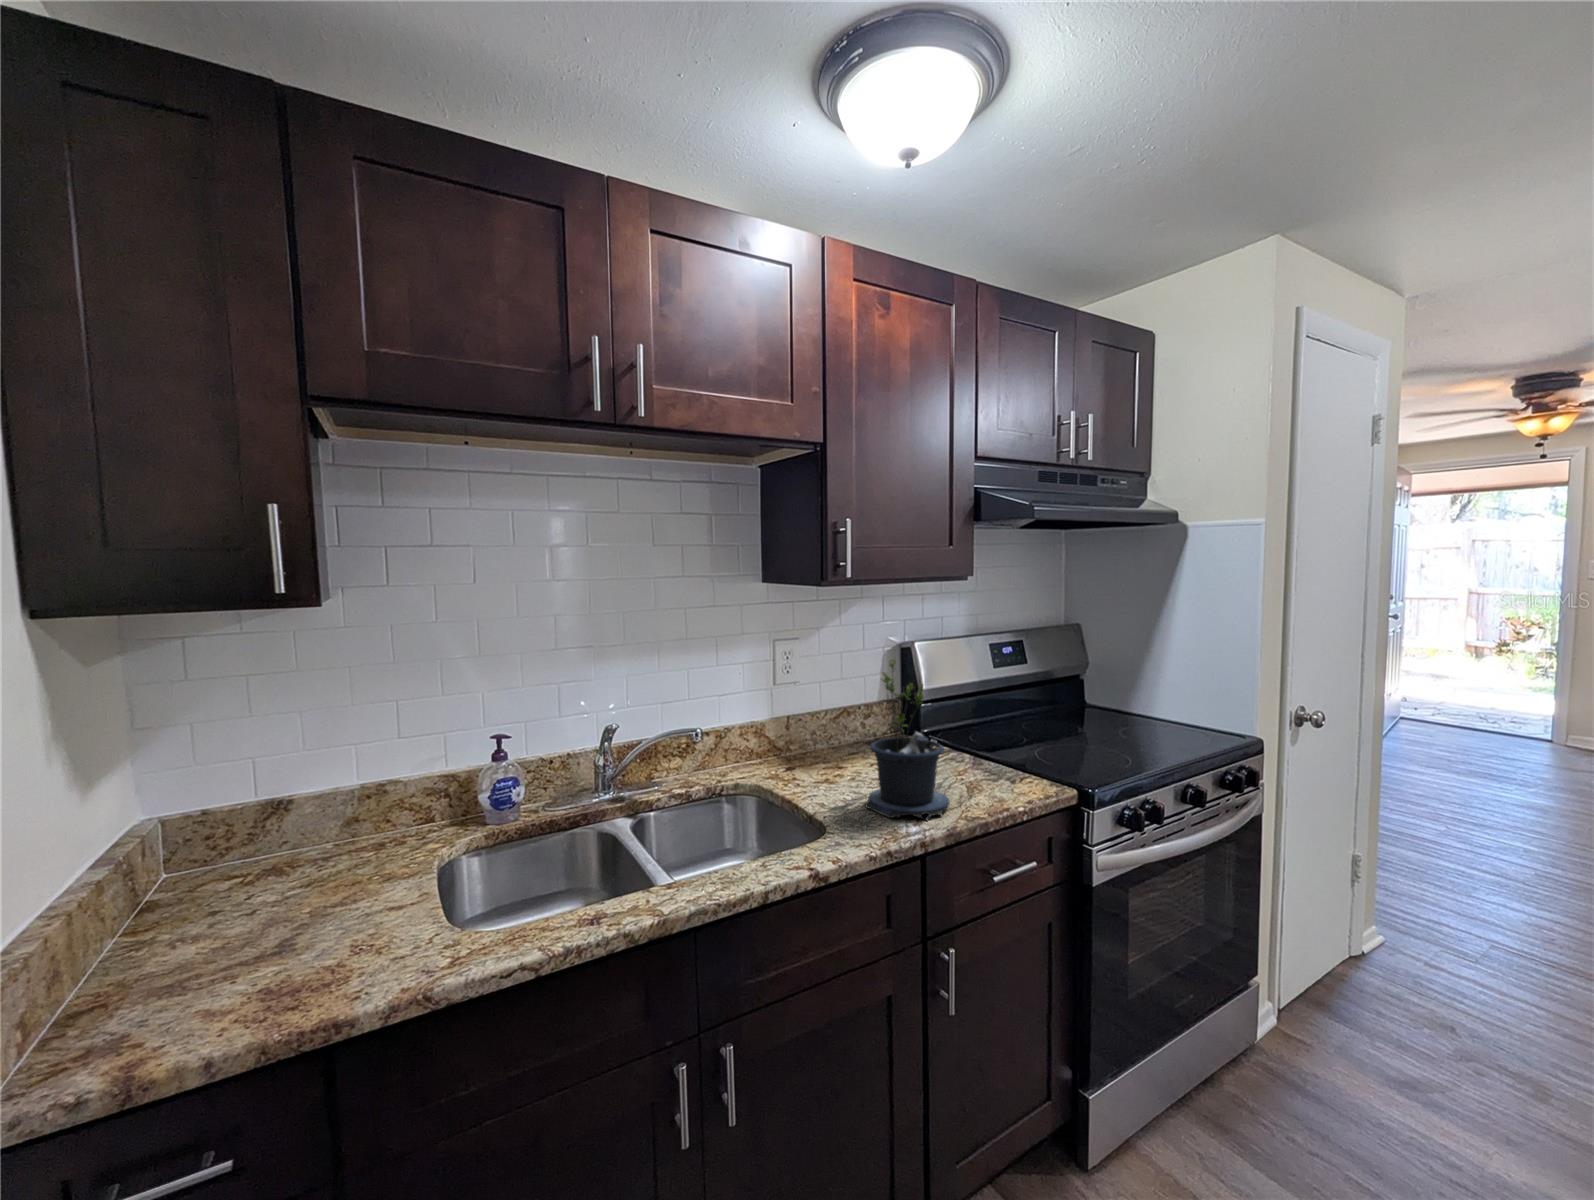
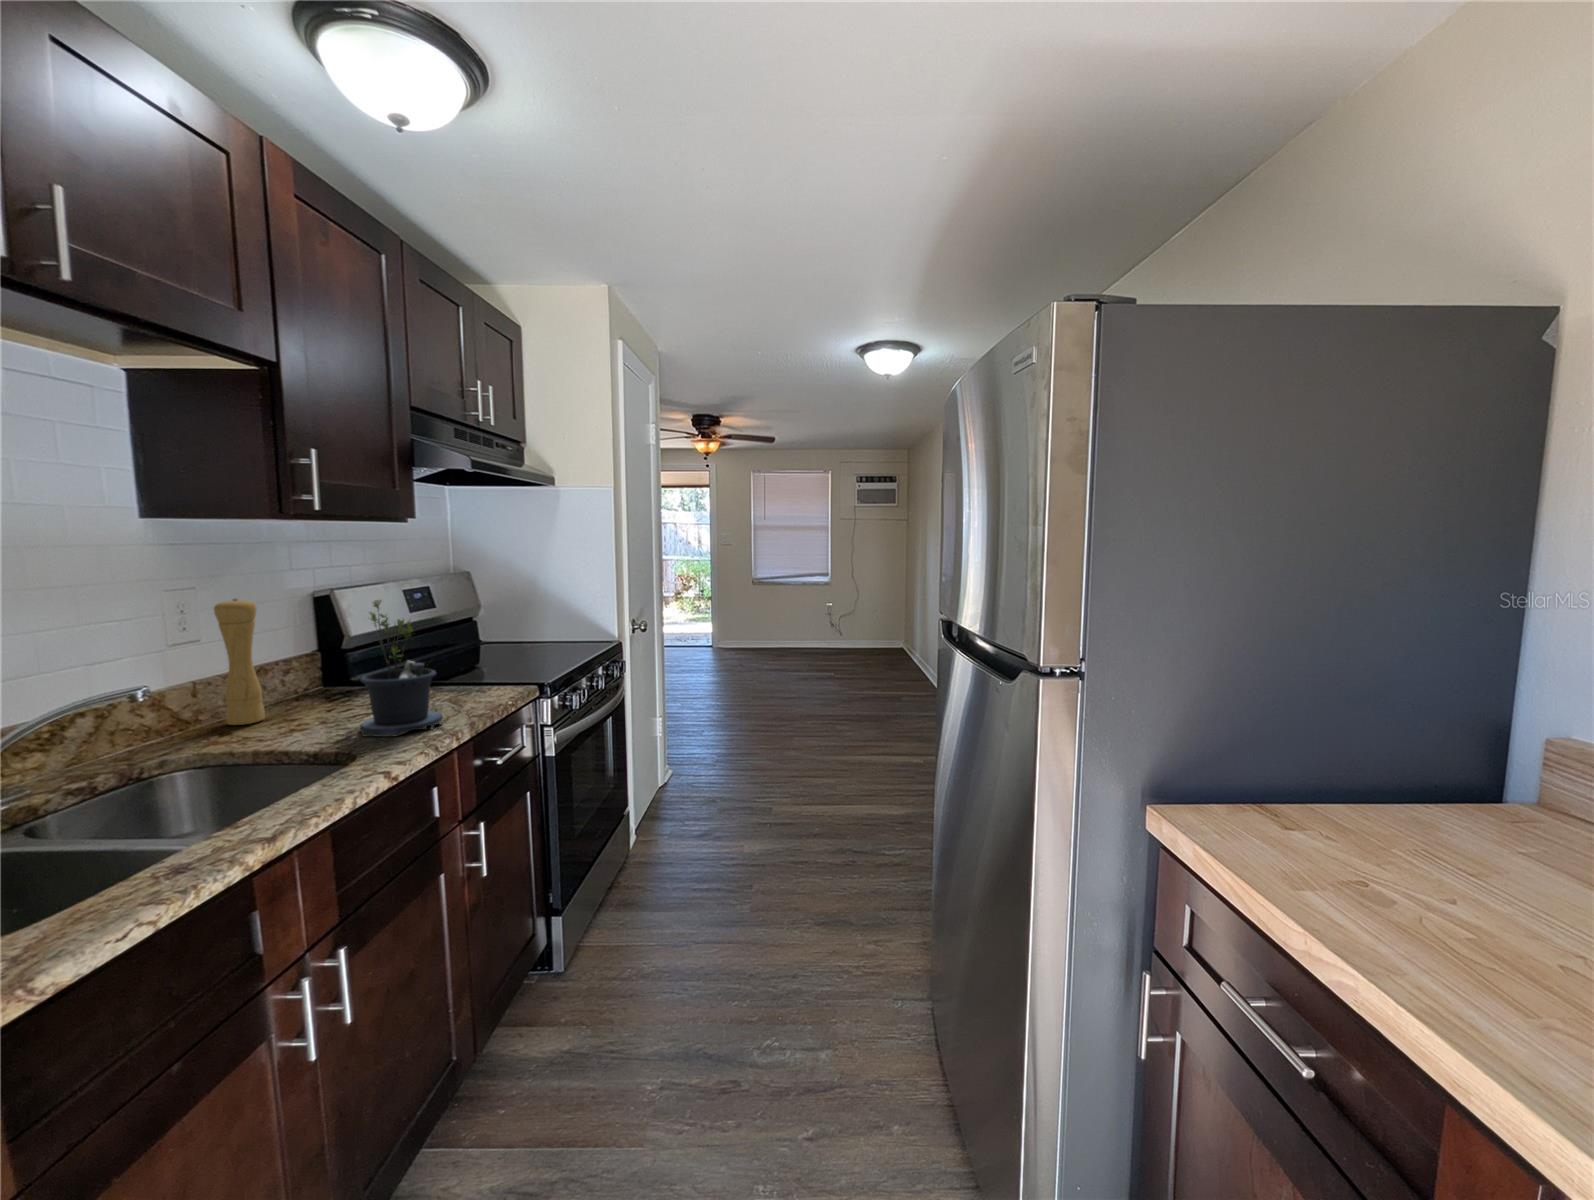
pepper mill: none [800,646,832,763] -> present [214,599,265,725]

